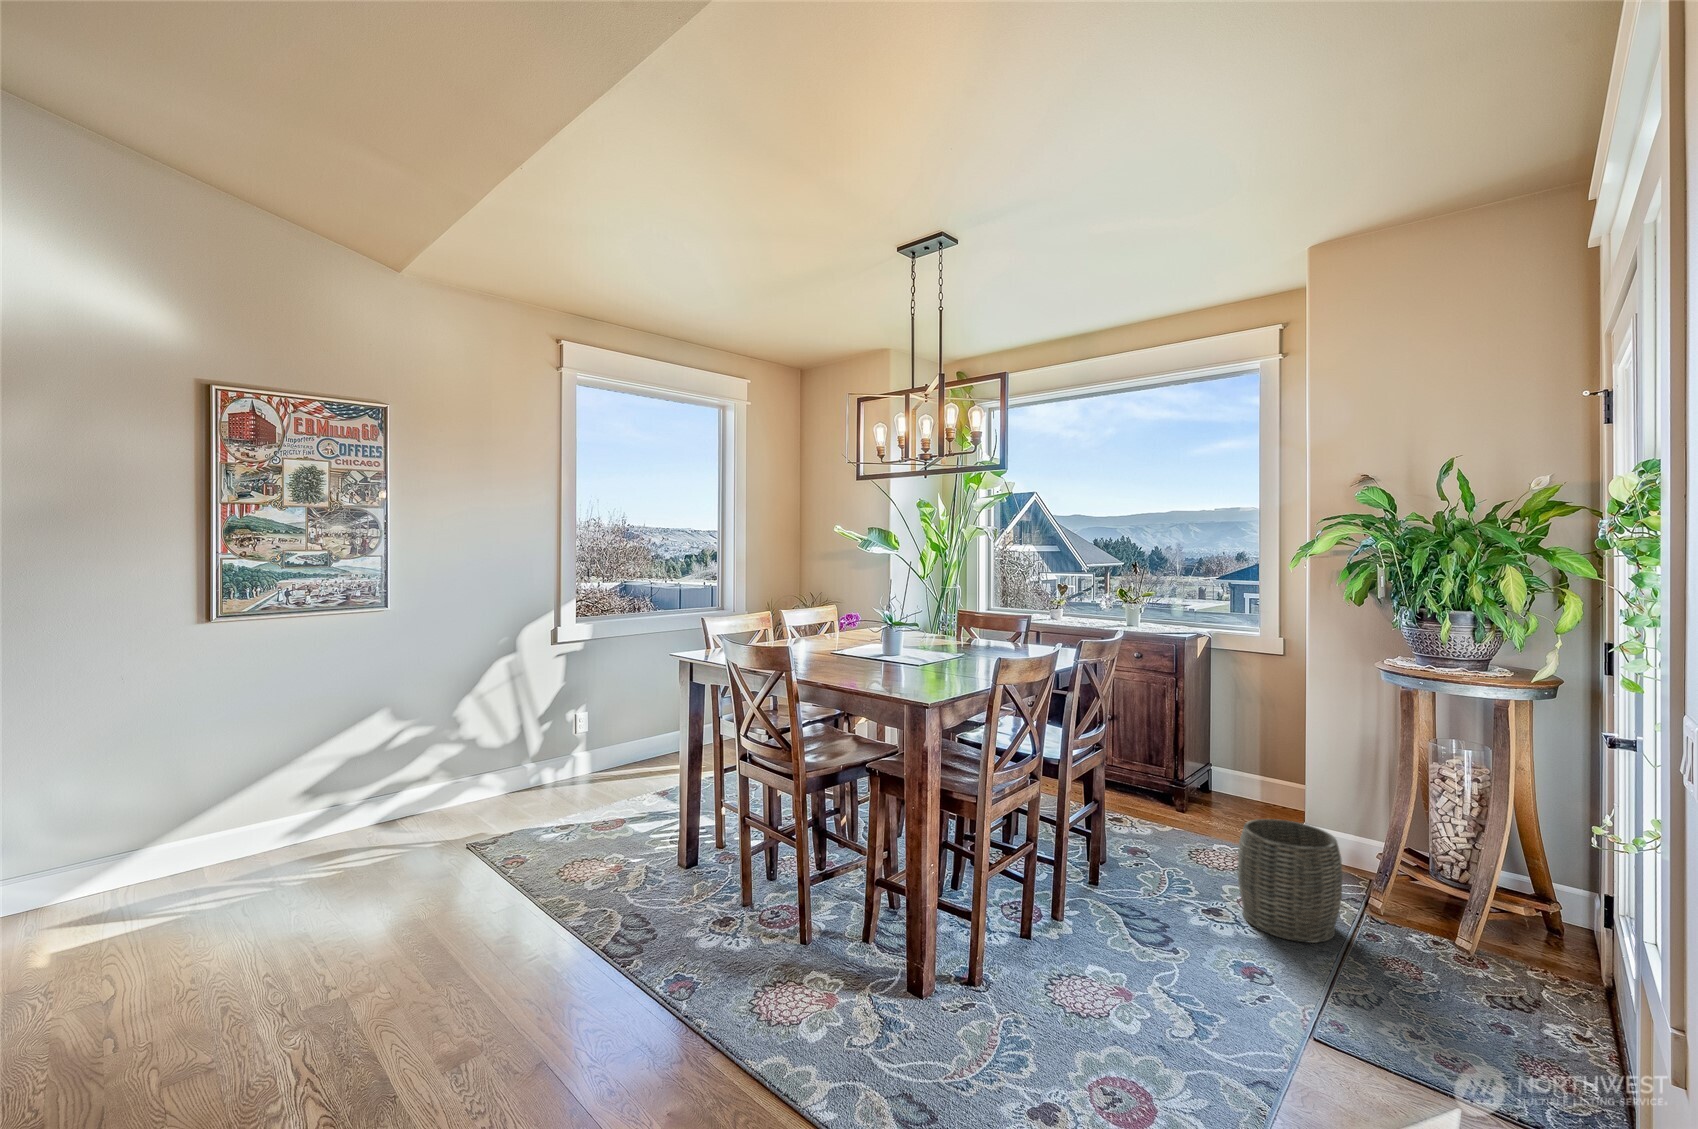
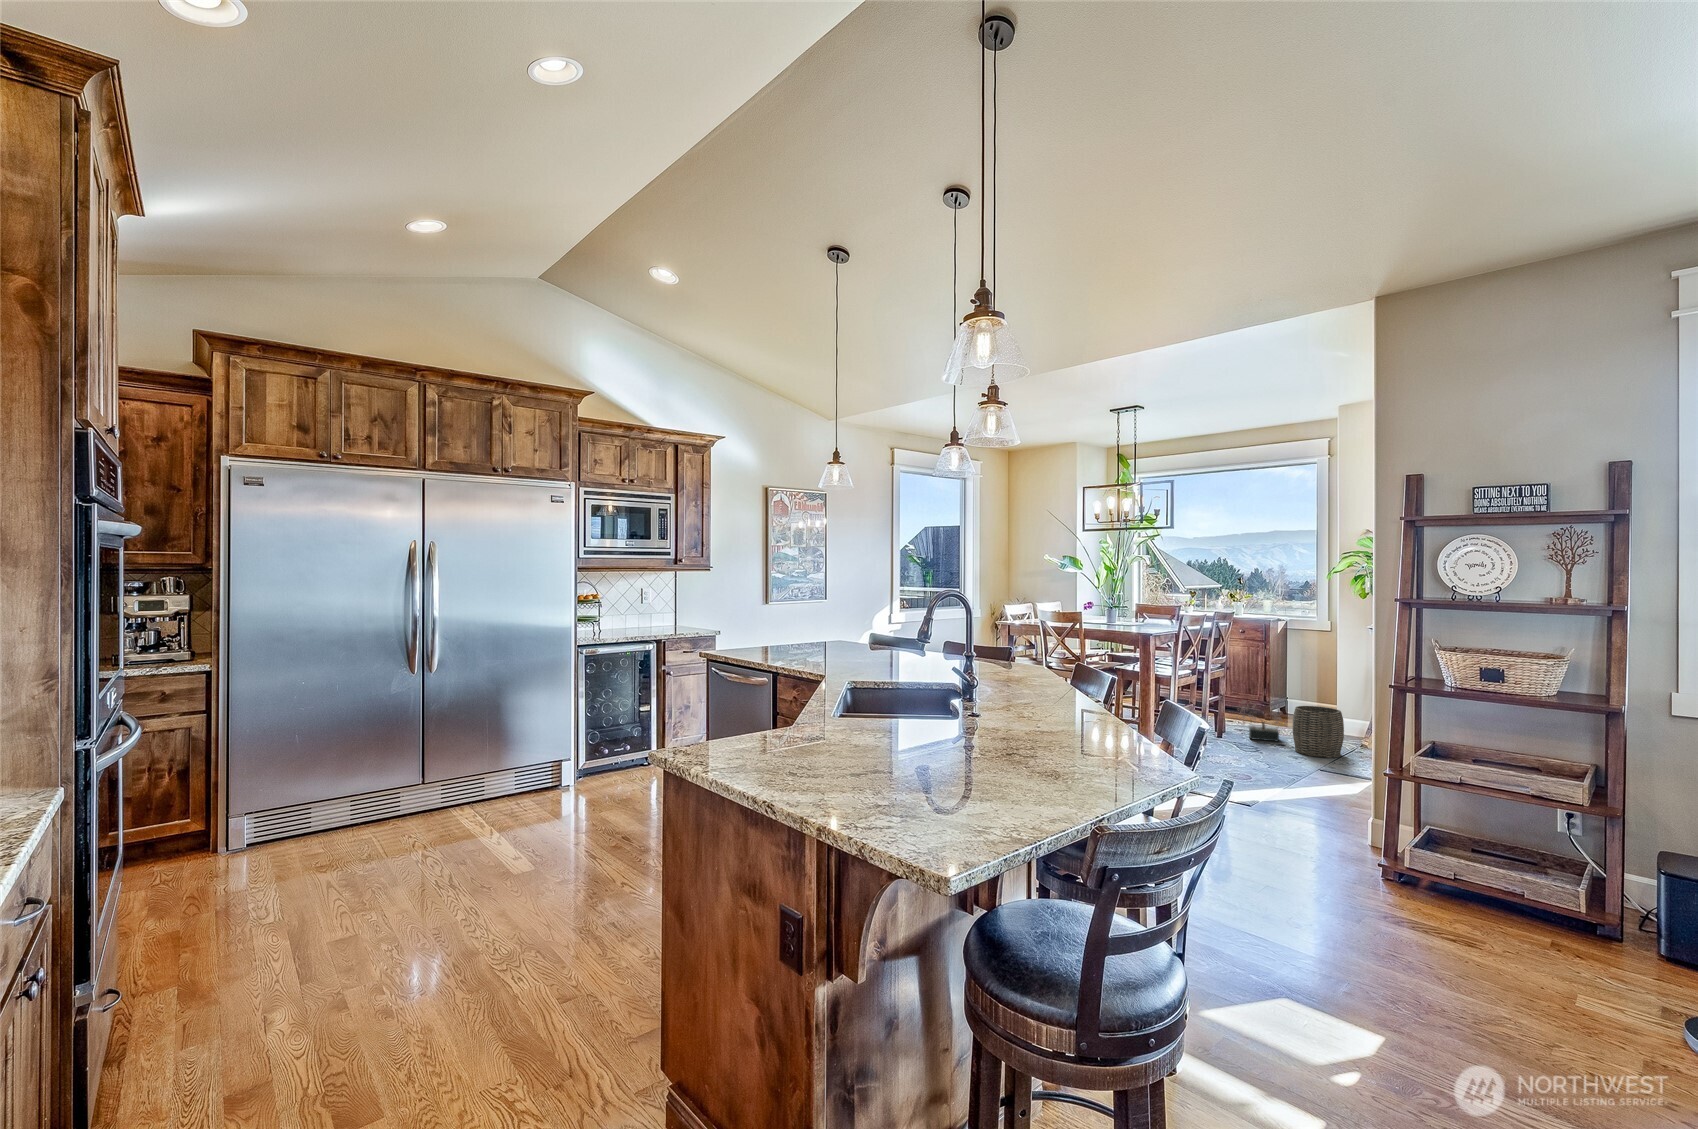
decorative plant: none [1129,793,1224,881] -> present [1236,701,1282,742]

